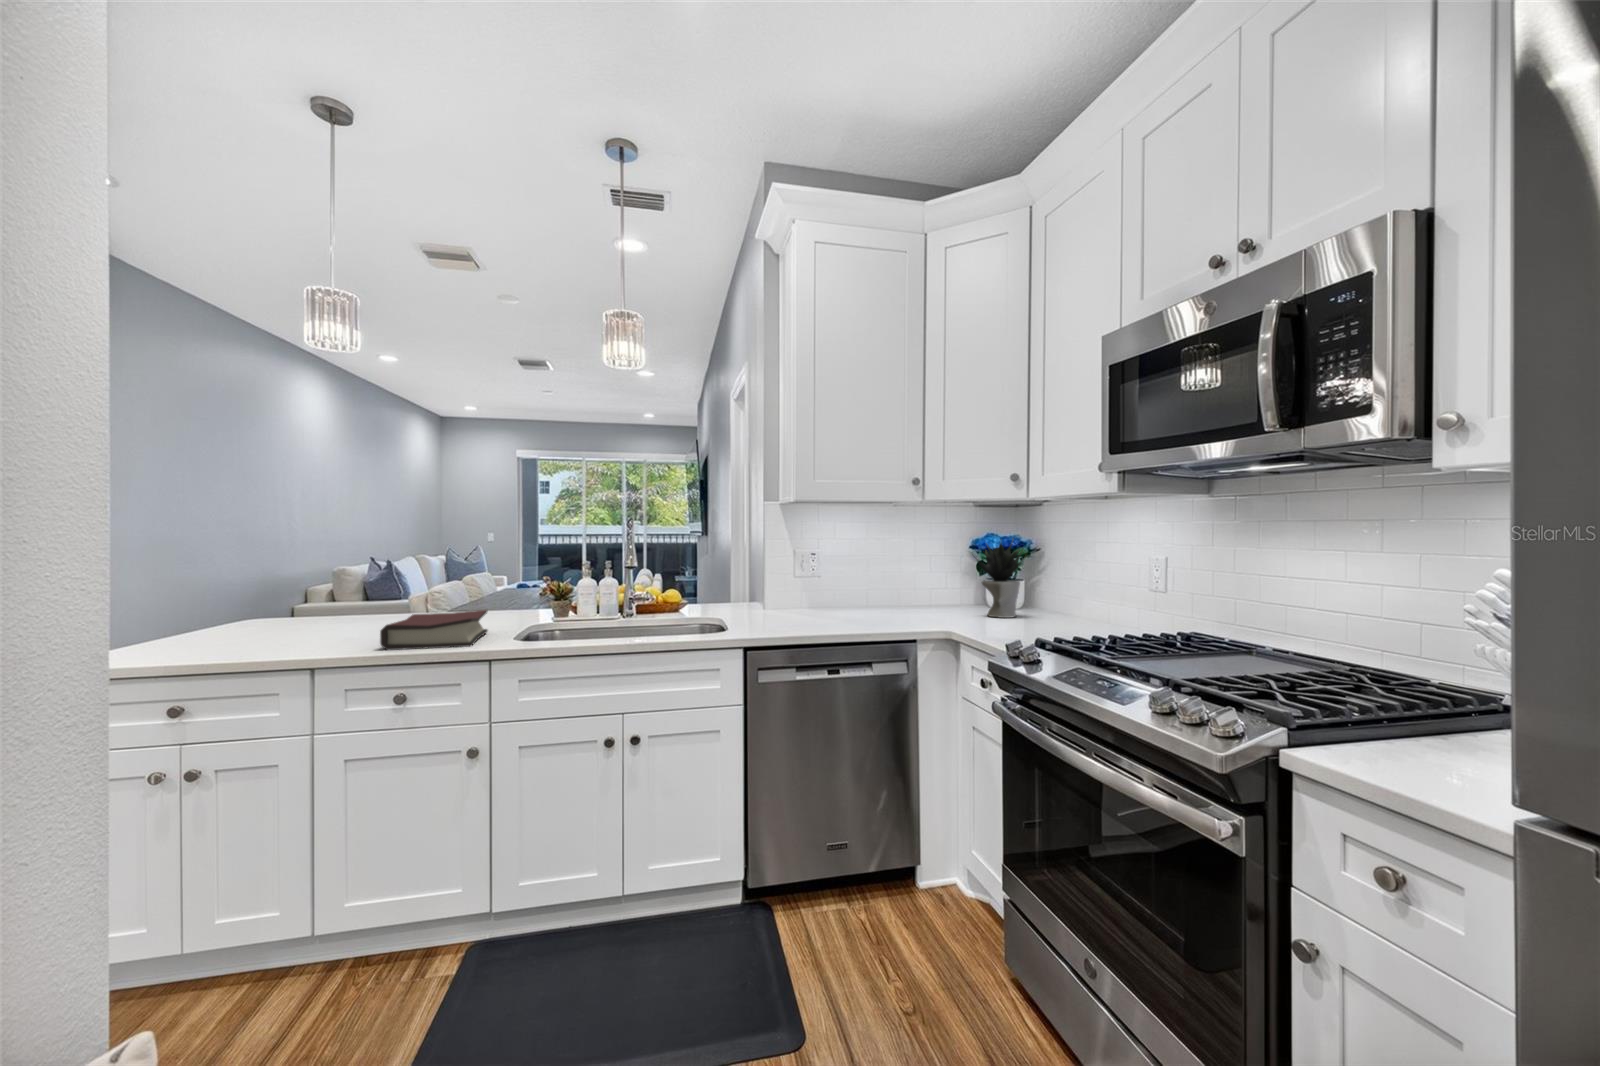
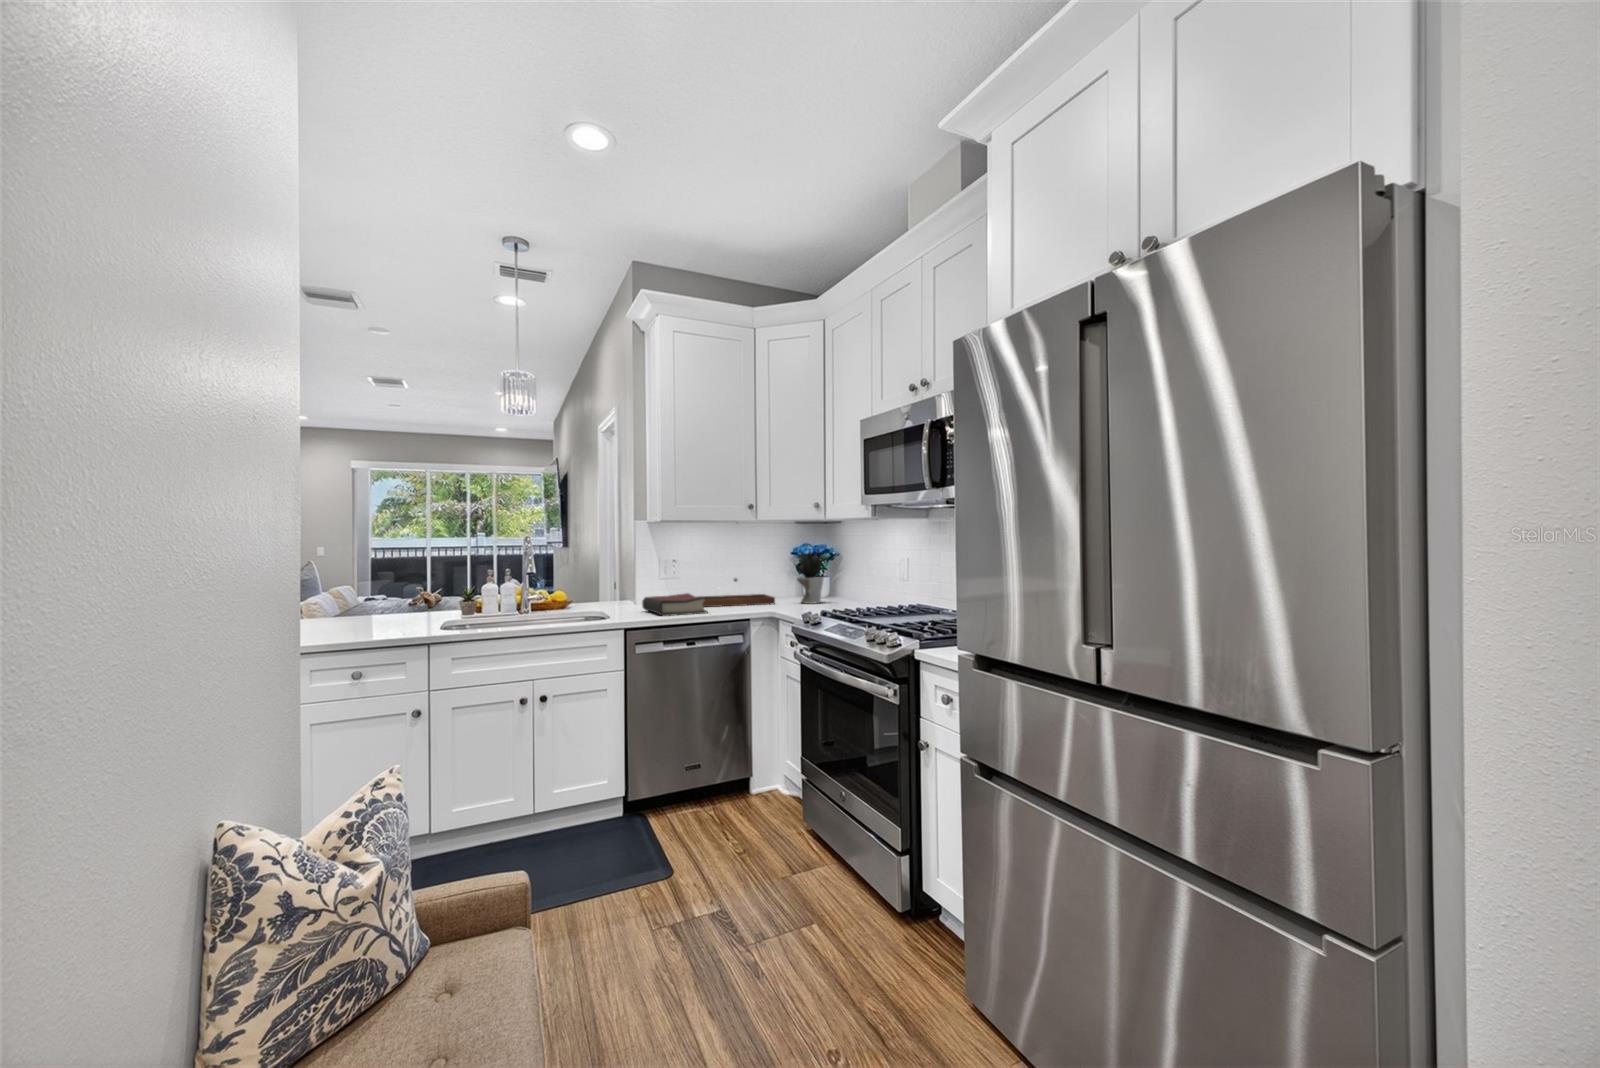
tray: none [839,579,951,618] -> present [702,578,775,607]
hardback book: present [380,610,488,650] -> present [642,593,708,616]

